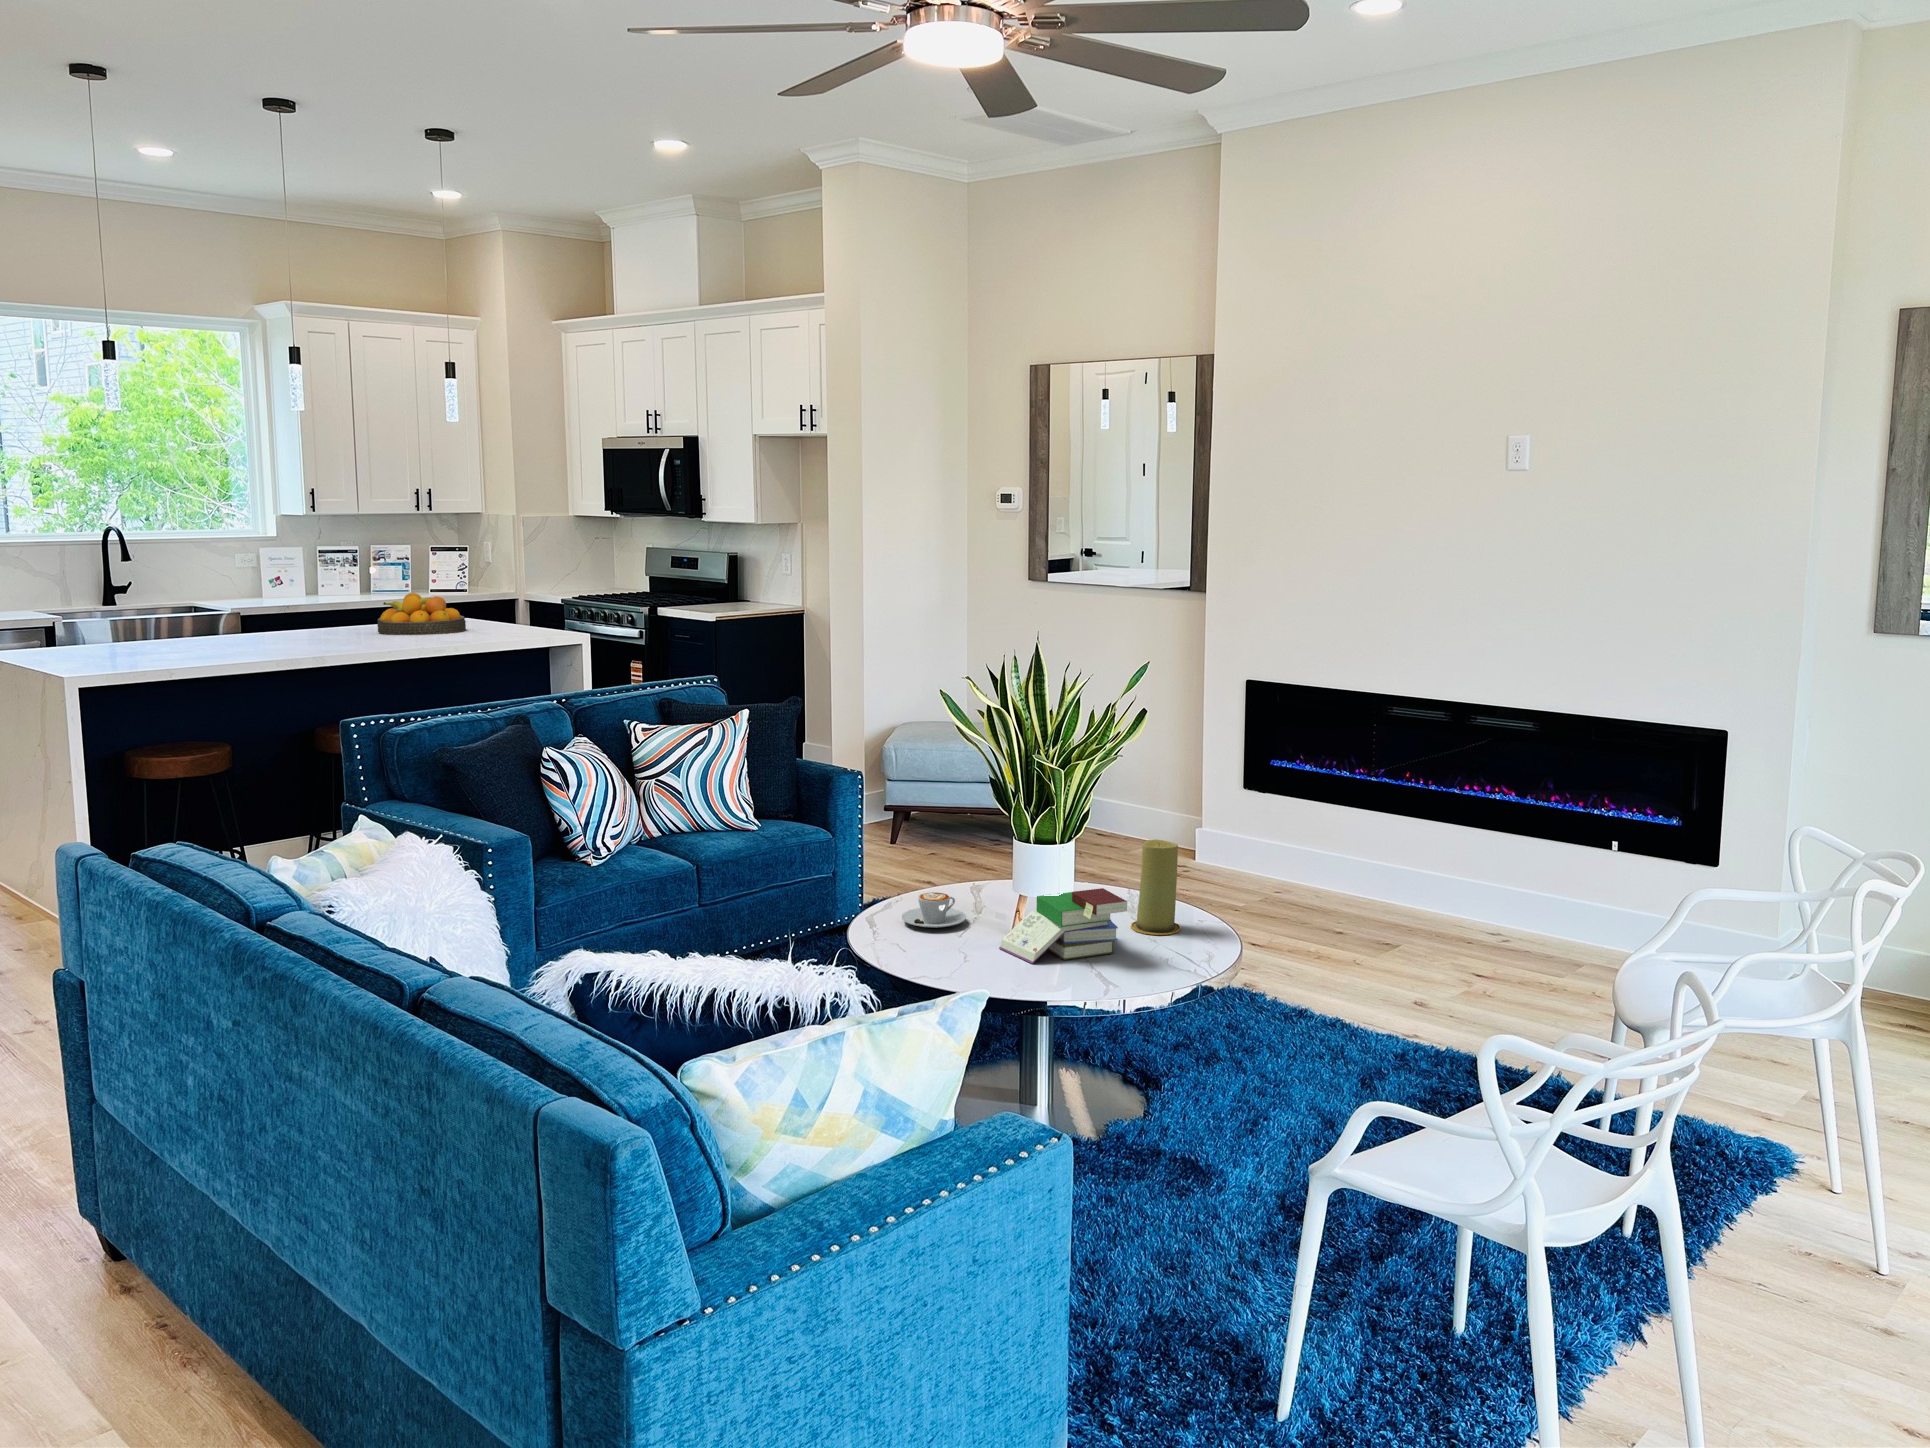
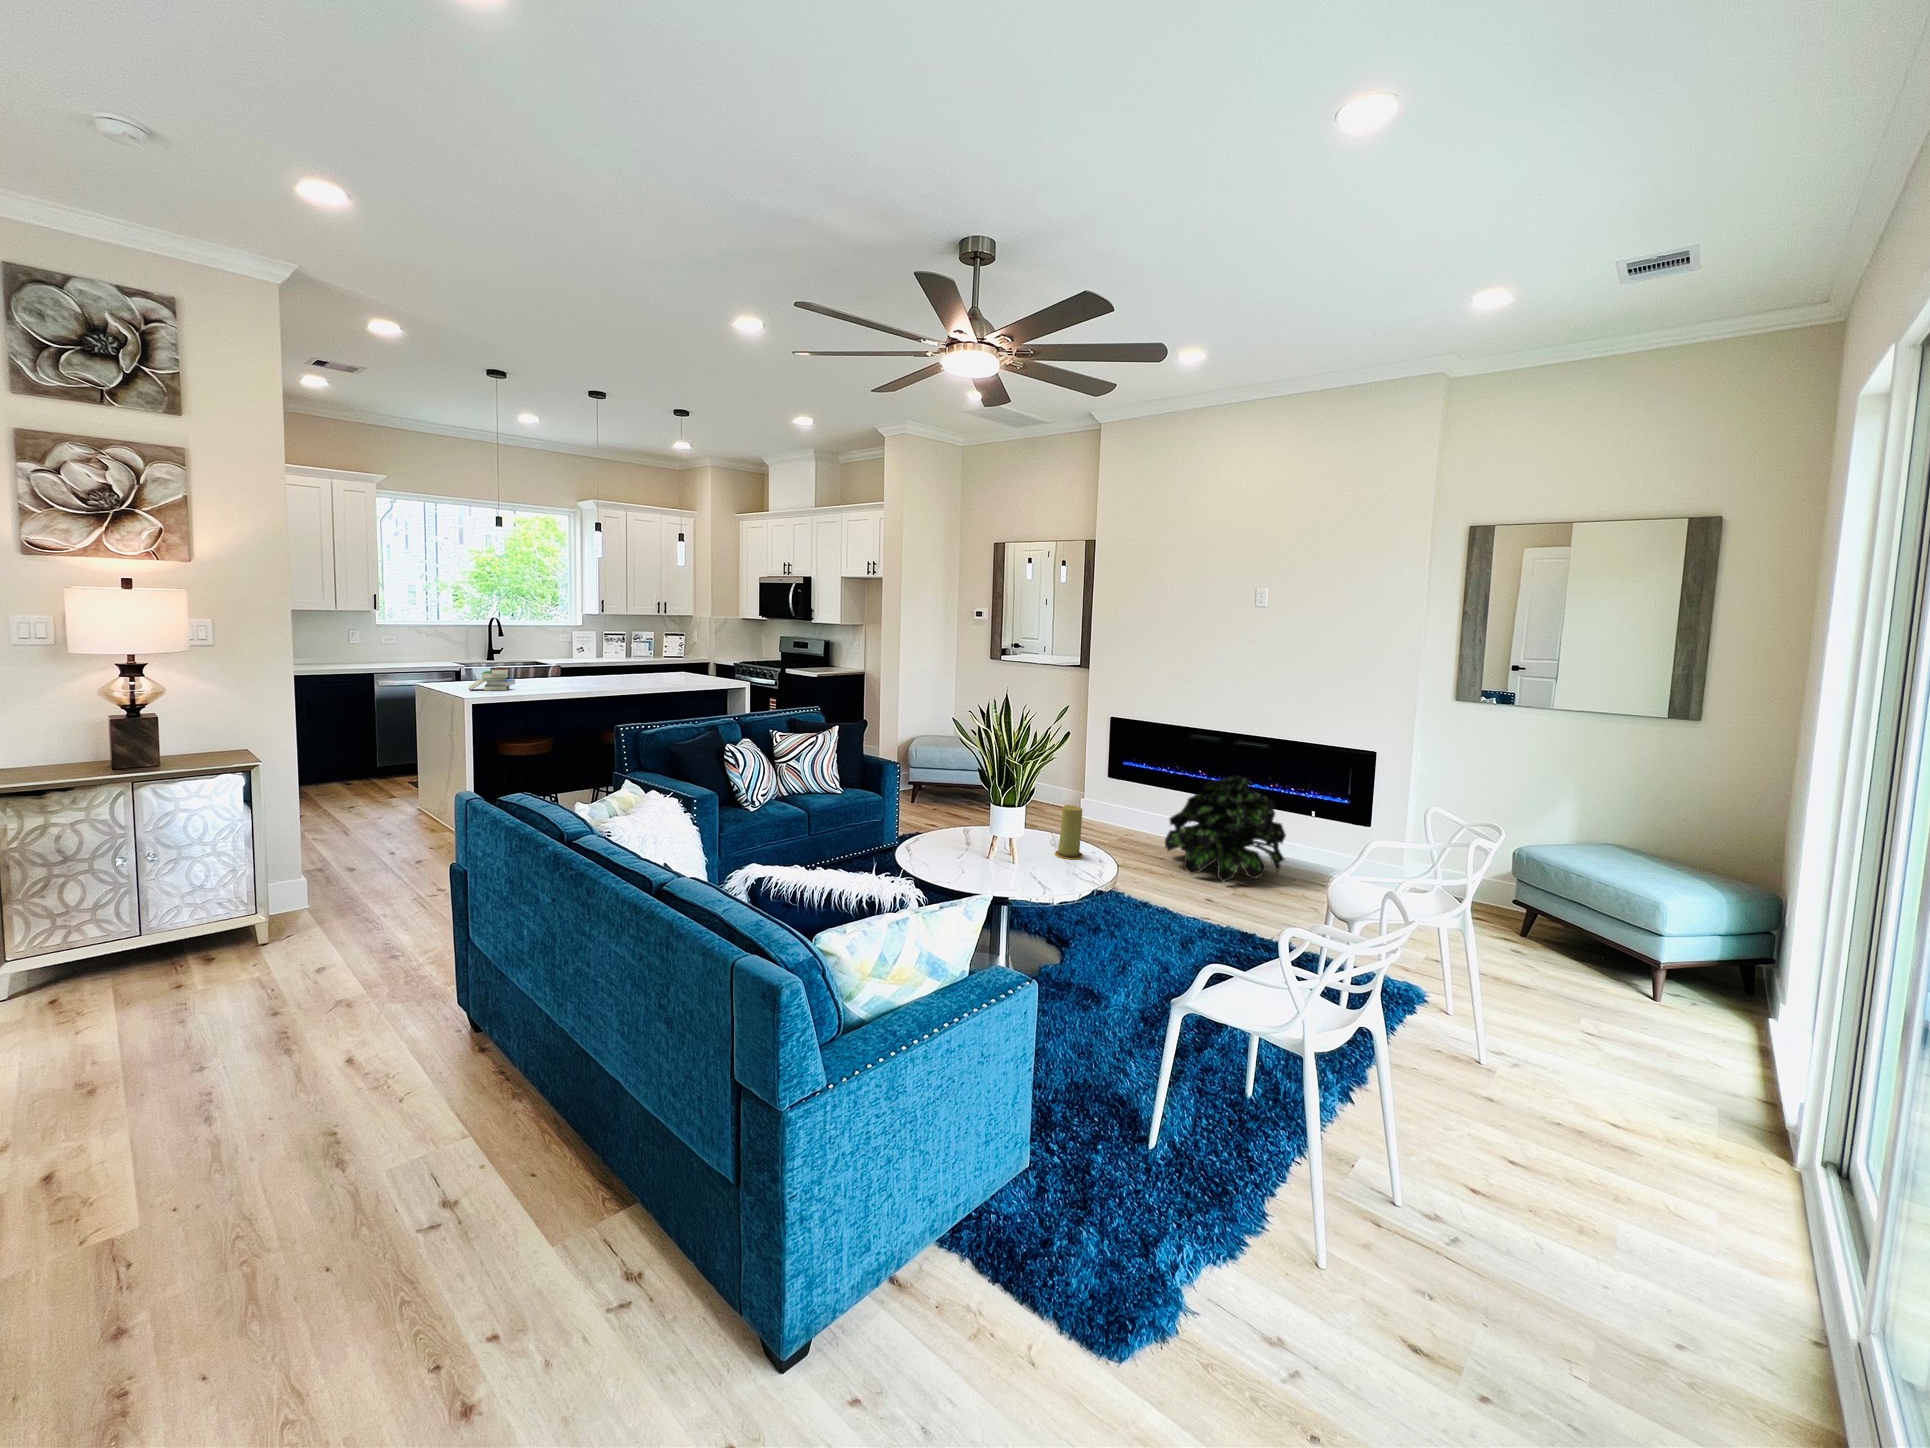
fruit bowl: present [377,593,466,635] -> none [636,658,684,681]
potted plant: none [1347,780,1565,972] -> present [1165,776,1286,881]
book: present [999,888,1127,963] -> present [469,668,515,691]
coffee cup: present [902,892,966,928] -> none [927,832,963,851]

